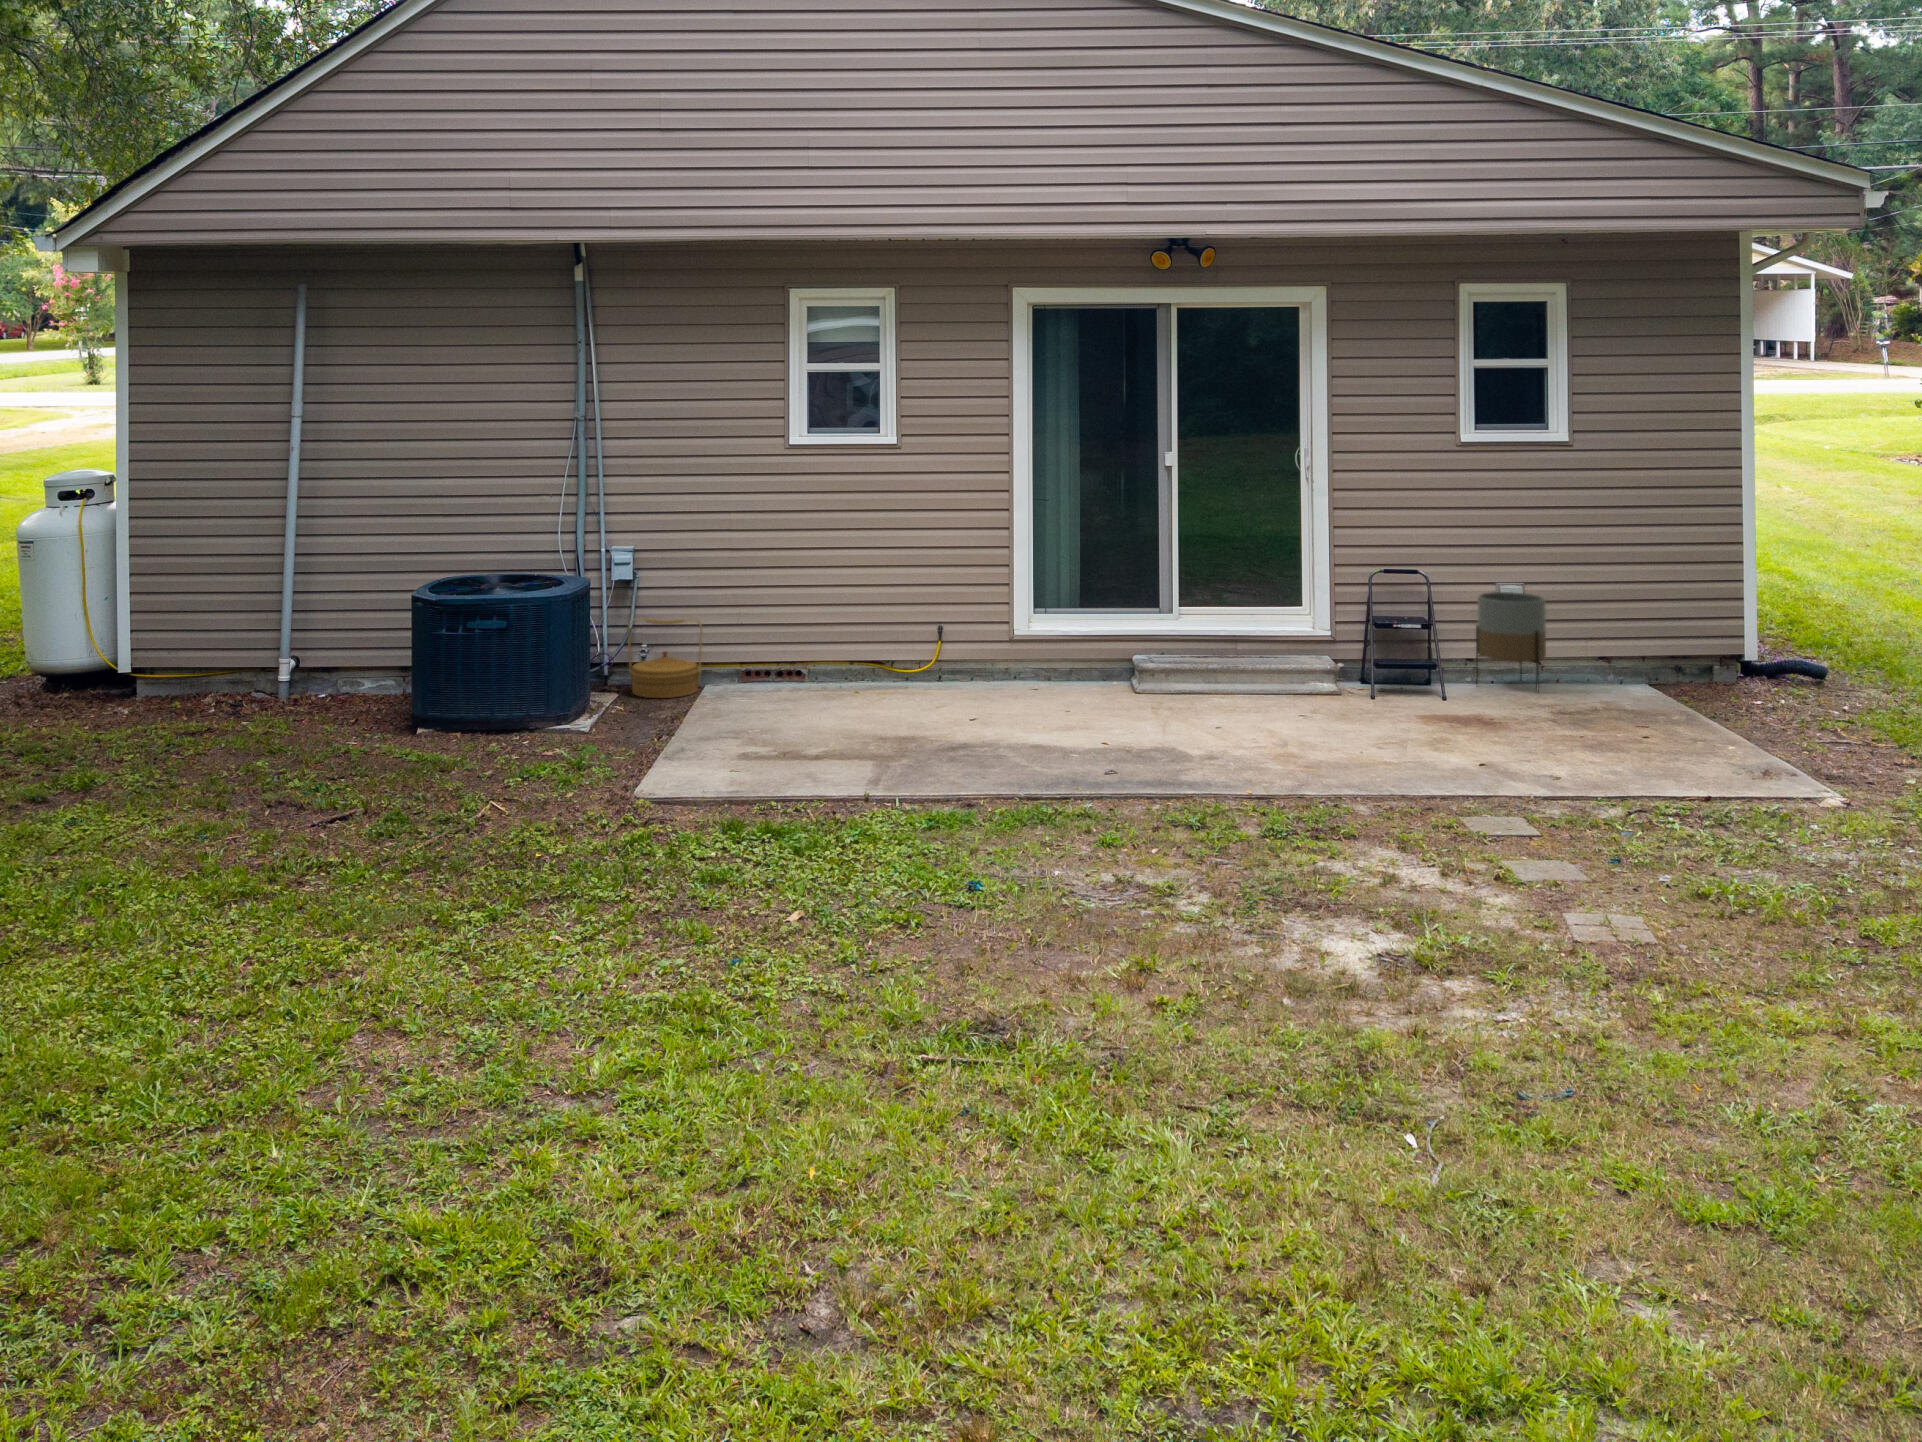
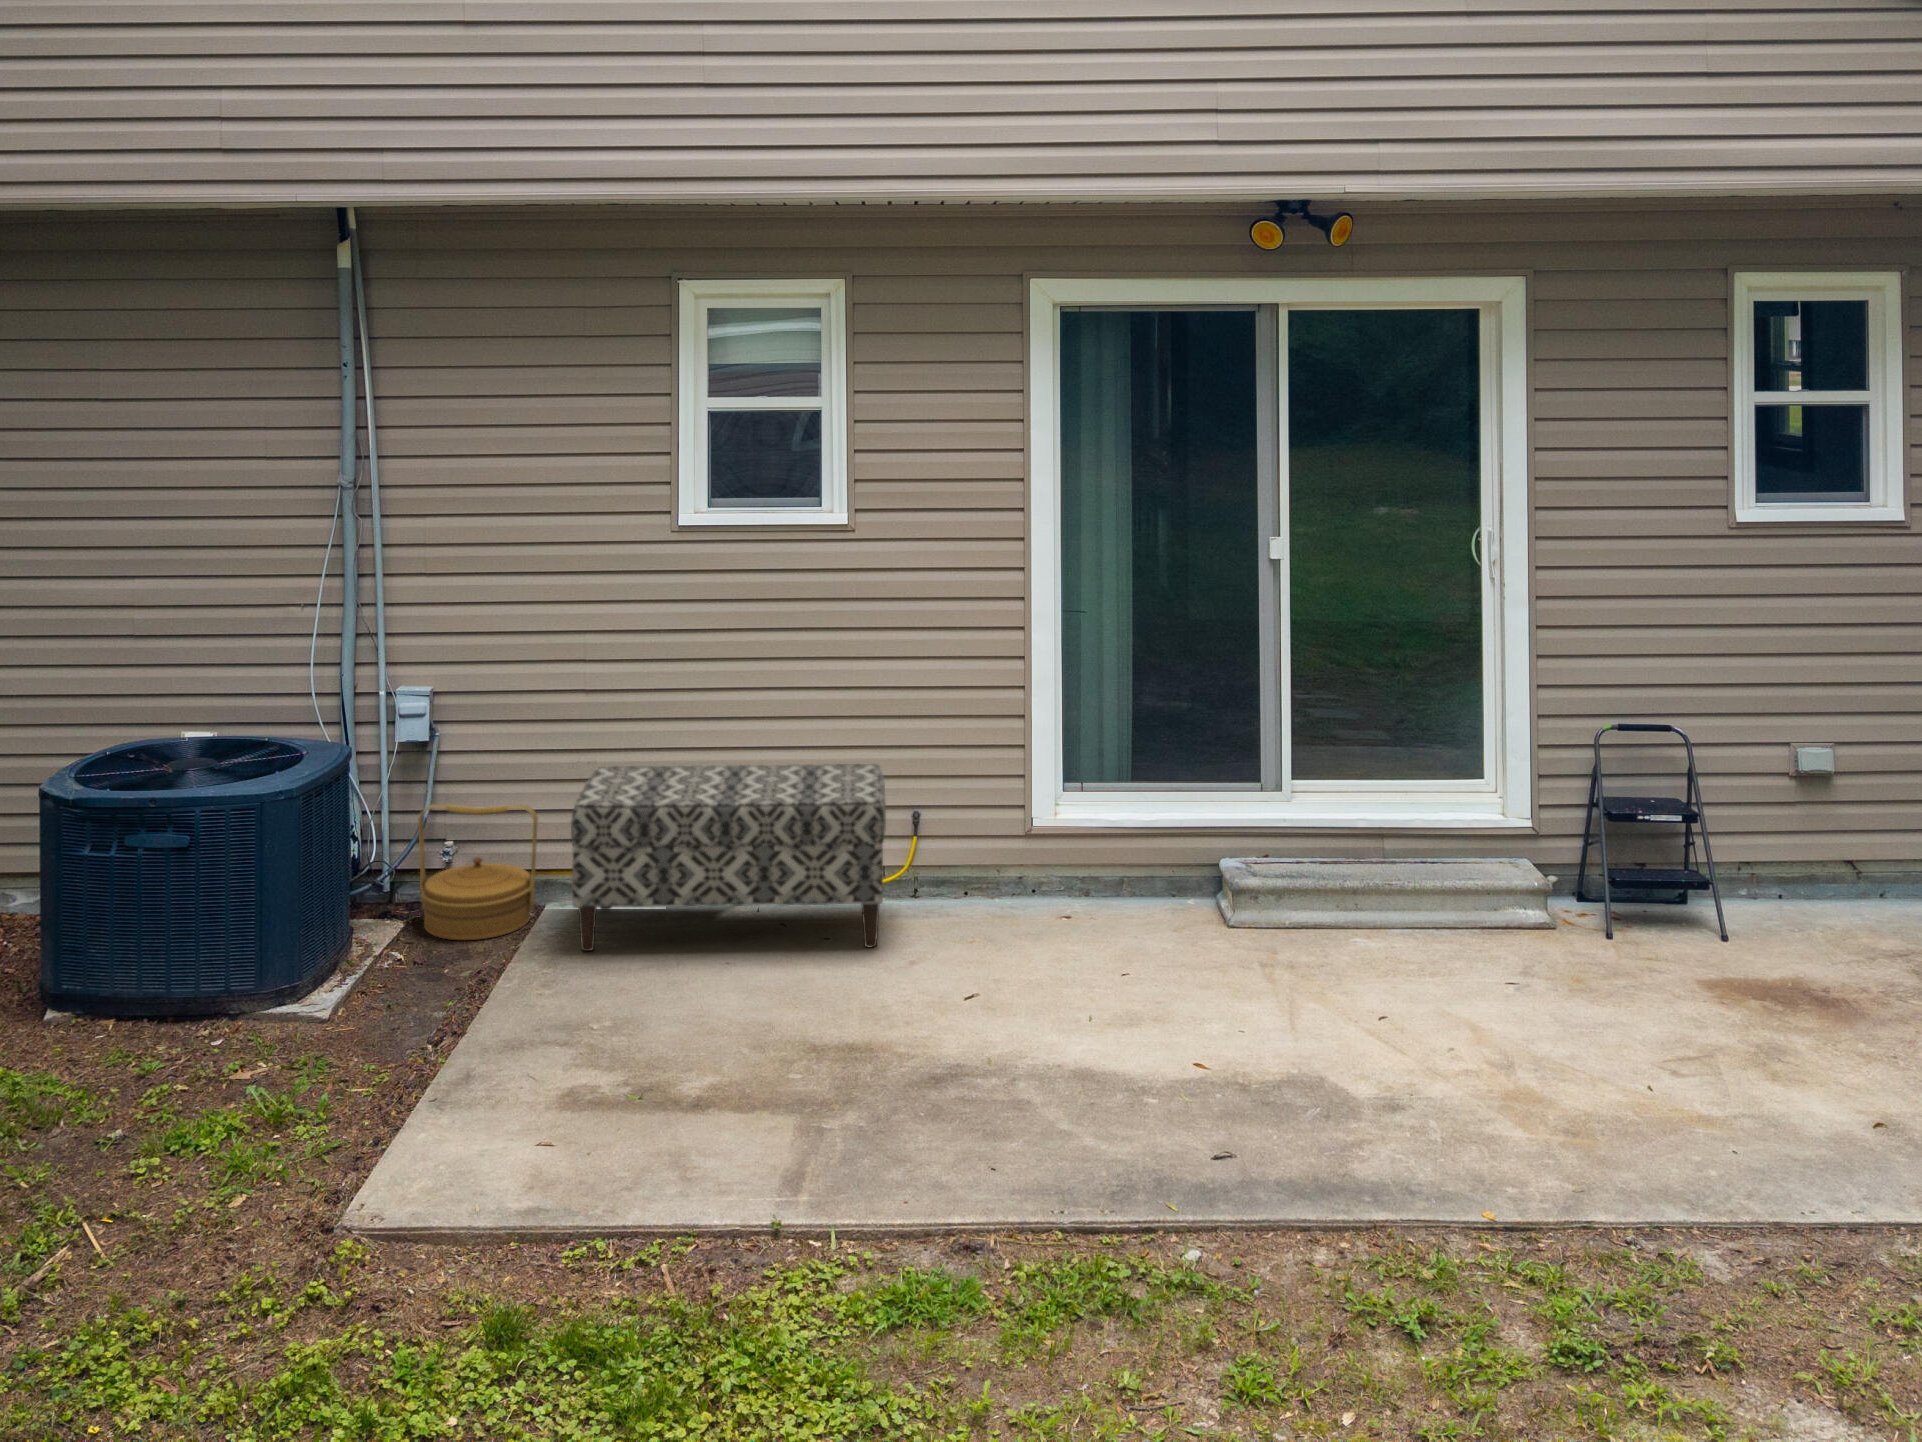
planter: present [1476,592,1546,692] -> none [1772,761,1891,936]
bench: none [729,596,921,702] -> present [571,764,886,951]

